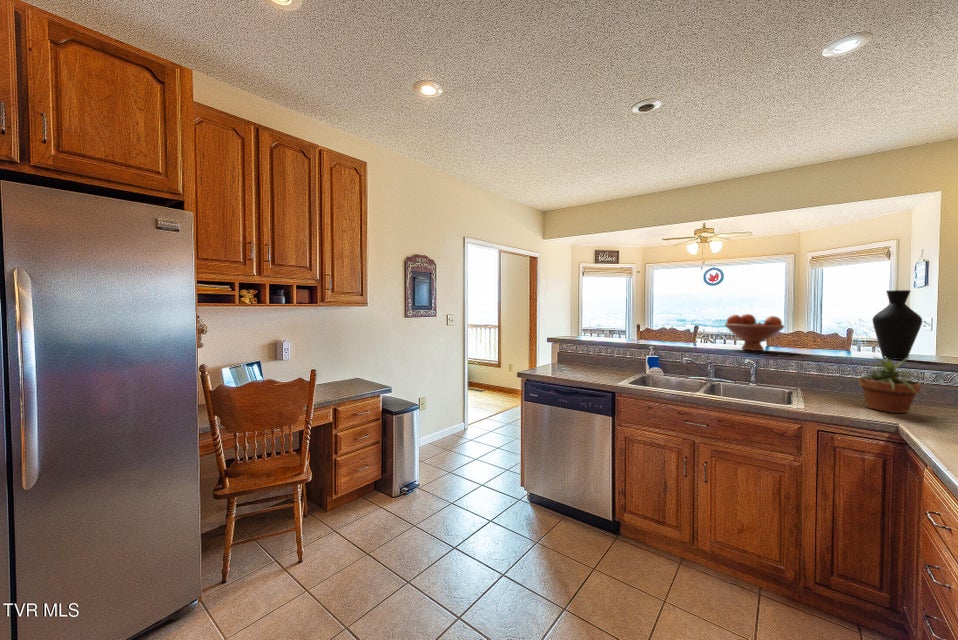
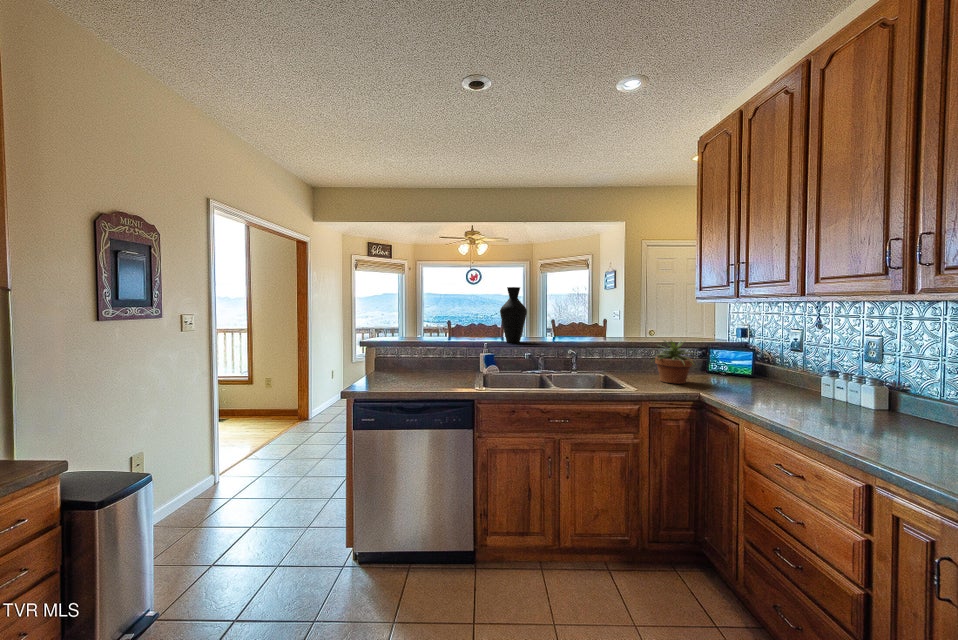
vase: present [873,290,922,360] -> present [500,287,527,343]
fruit bowl: present [725,314,784,351] -> none [546,307,592,341]

